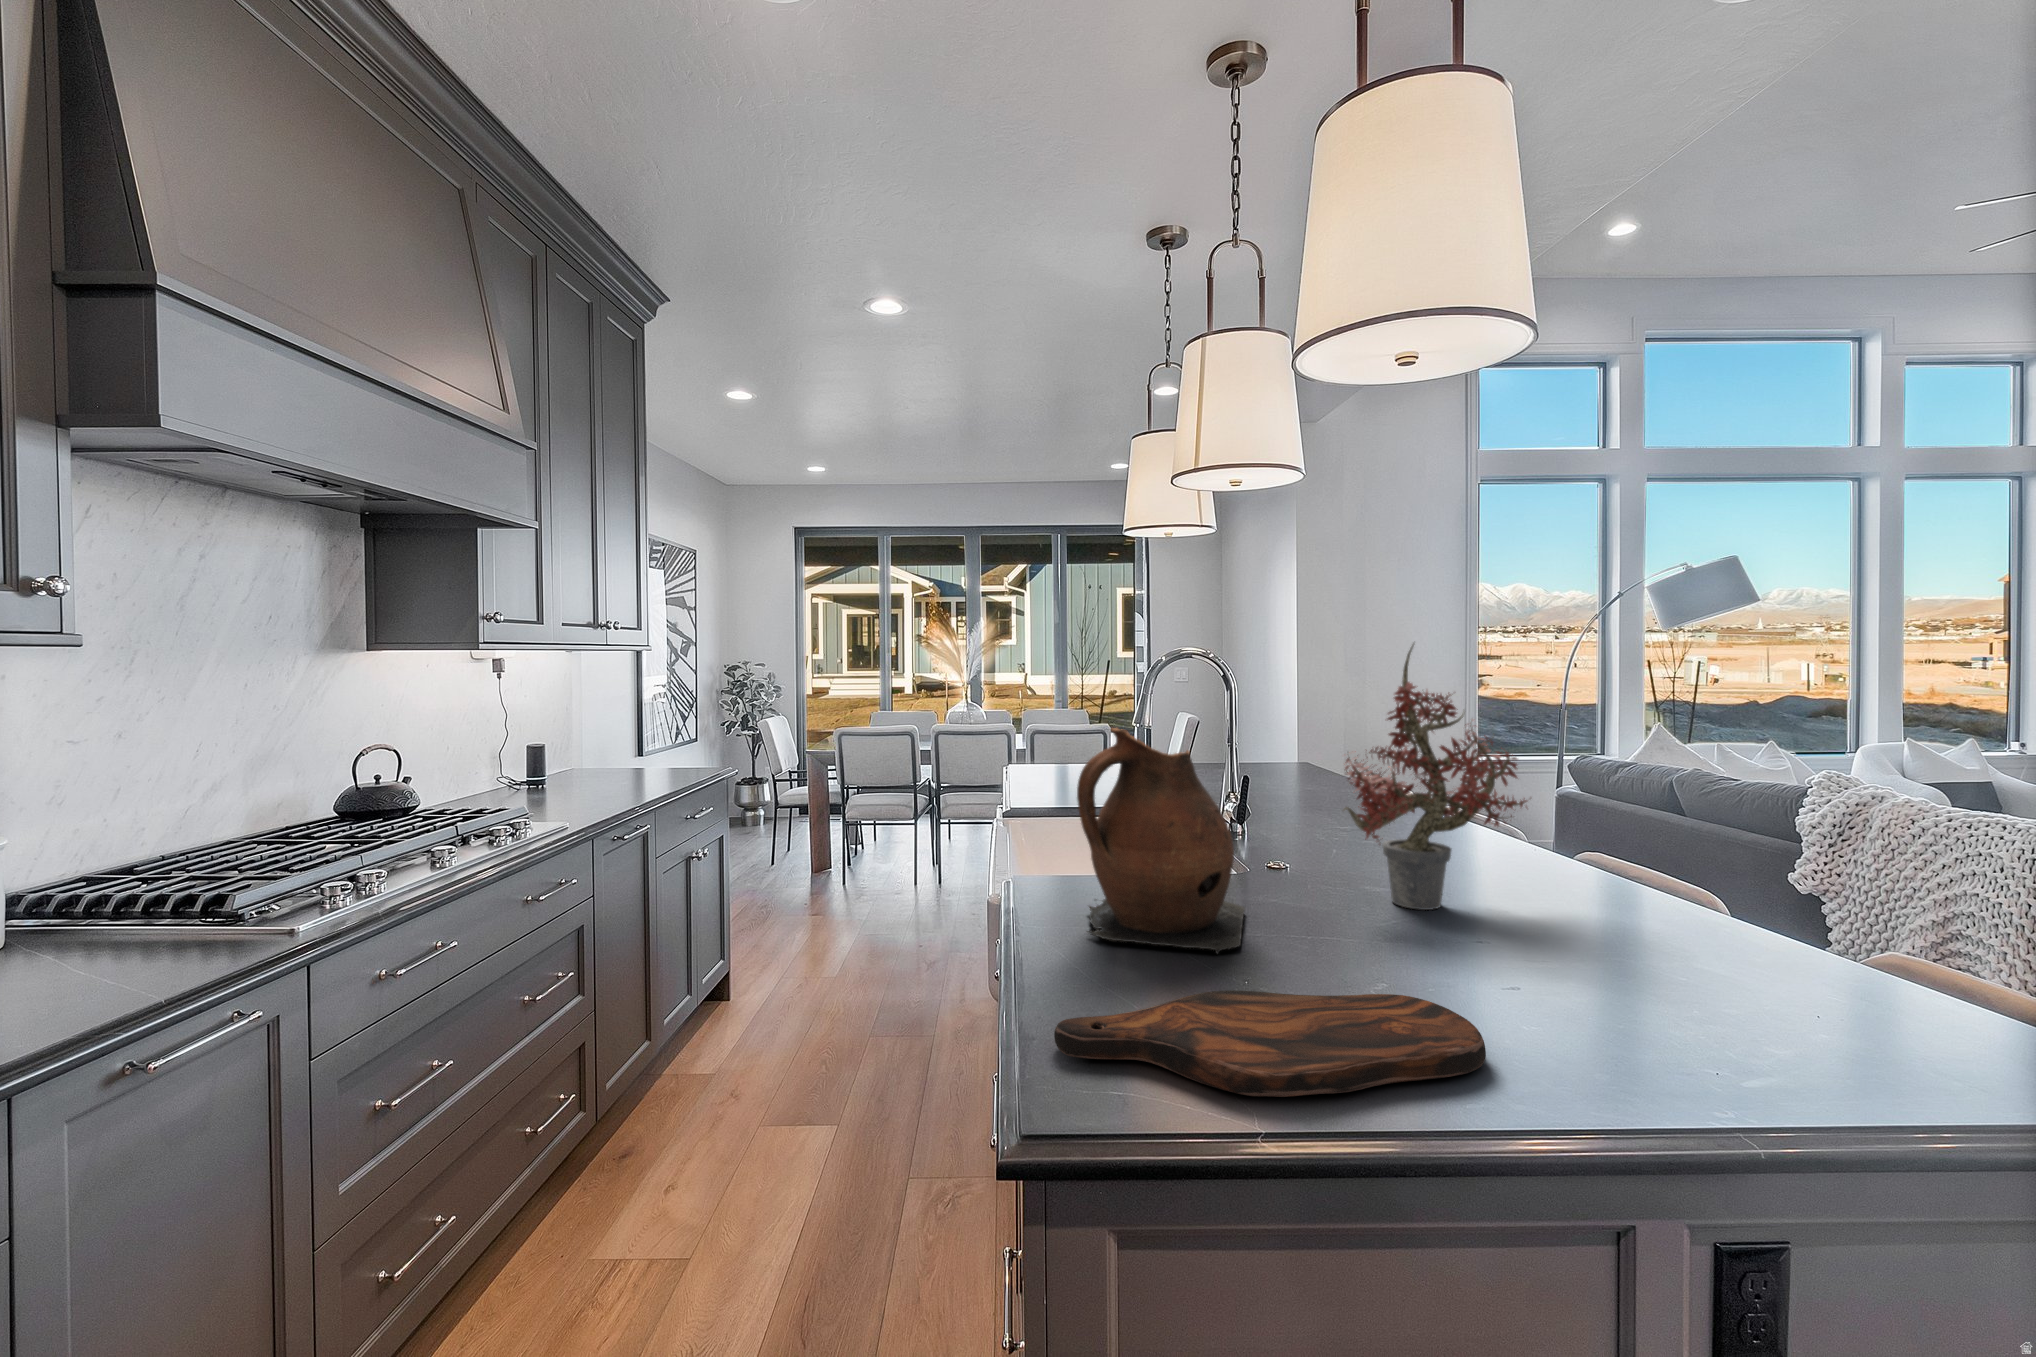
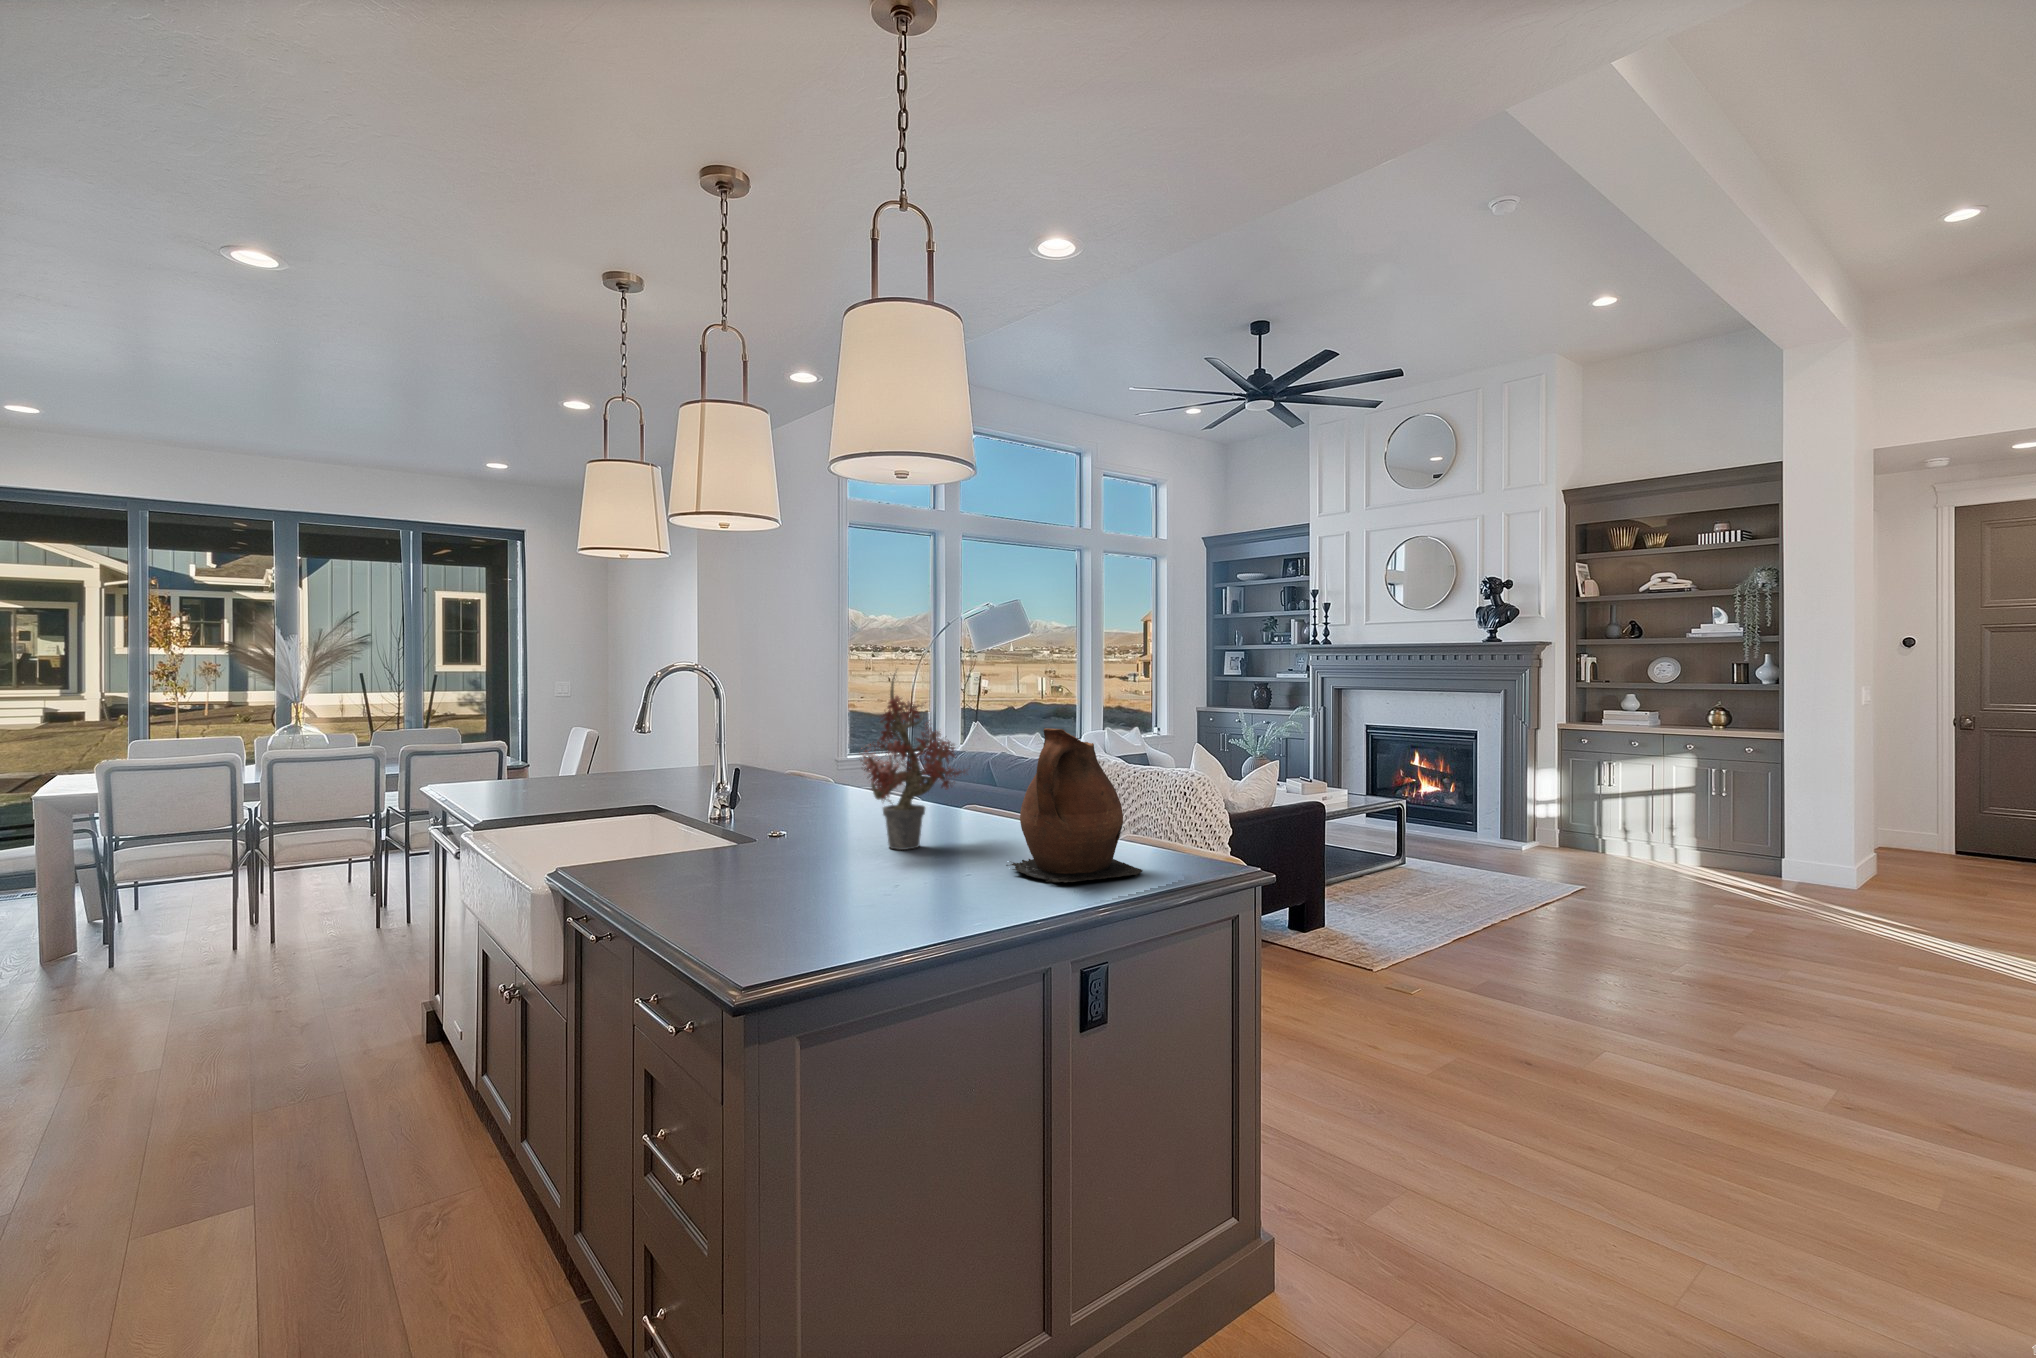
ceramic pitcher: present [1077,728,1245,954] -> present [1006,728,1142,882]
cutting board: present [1054,990,1486,1097] -> none [769,880,997,944]

